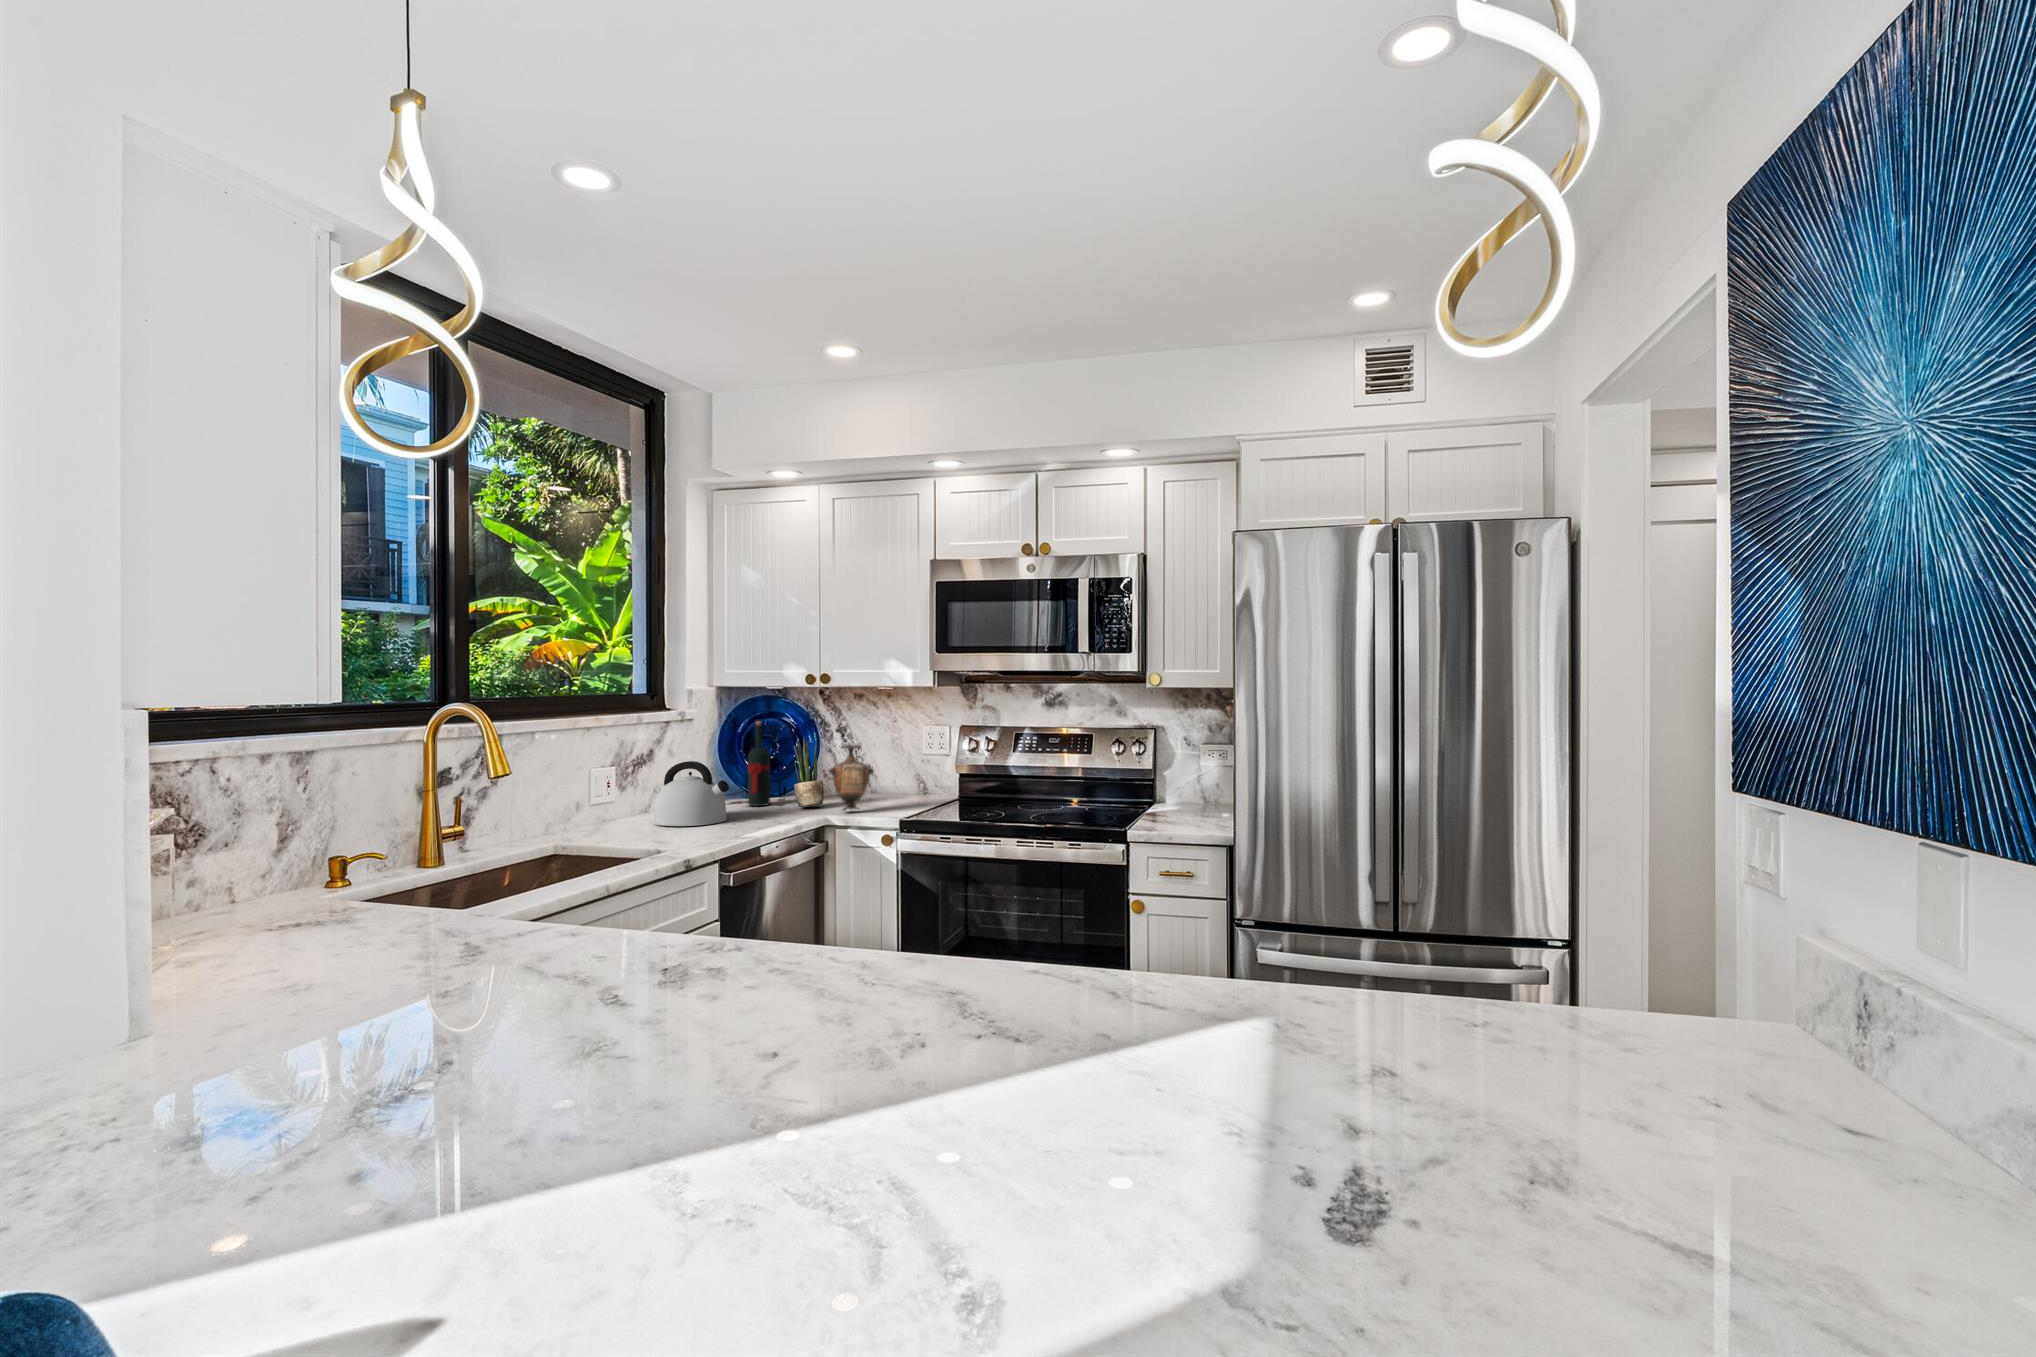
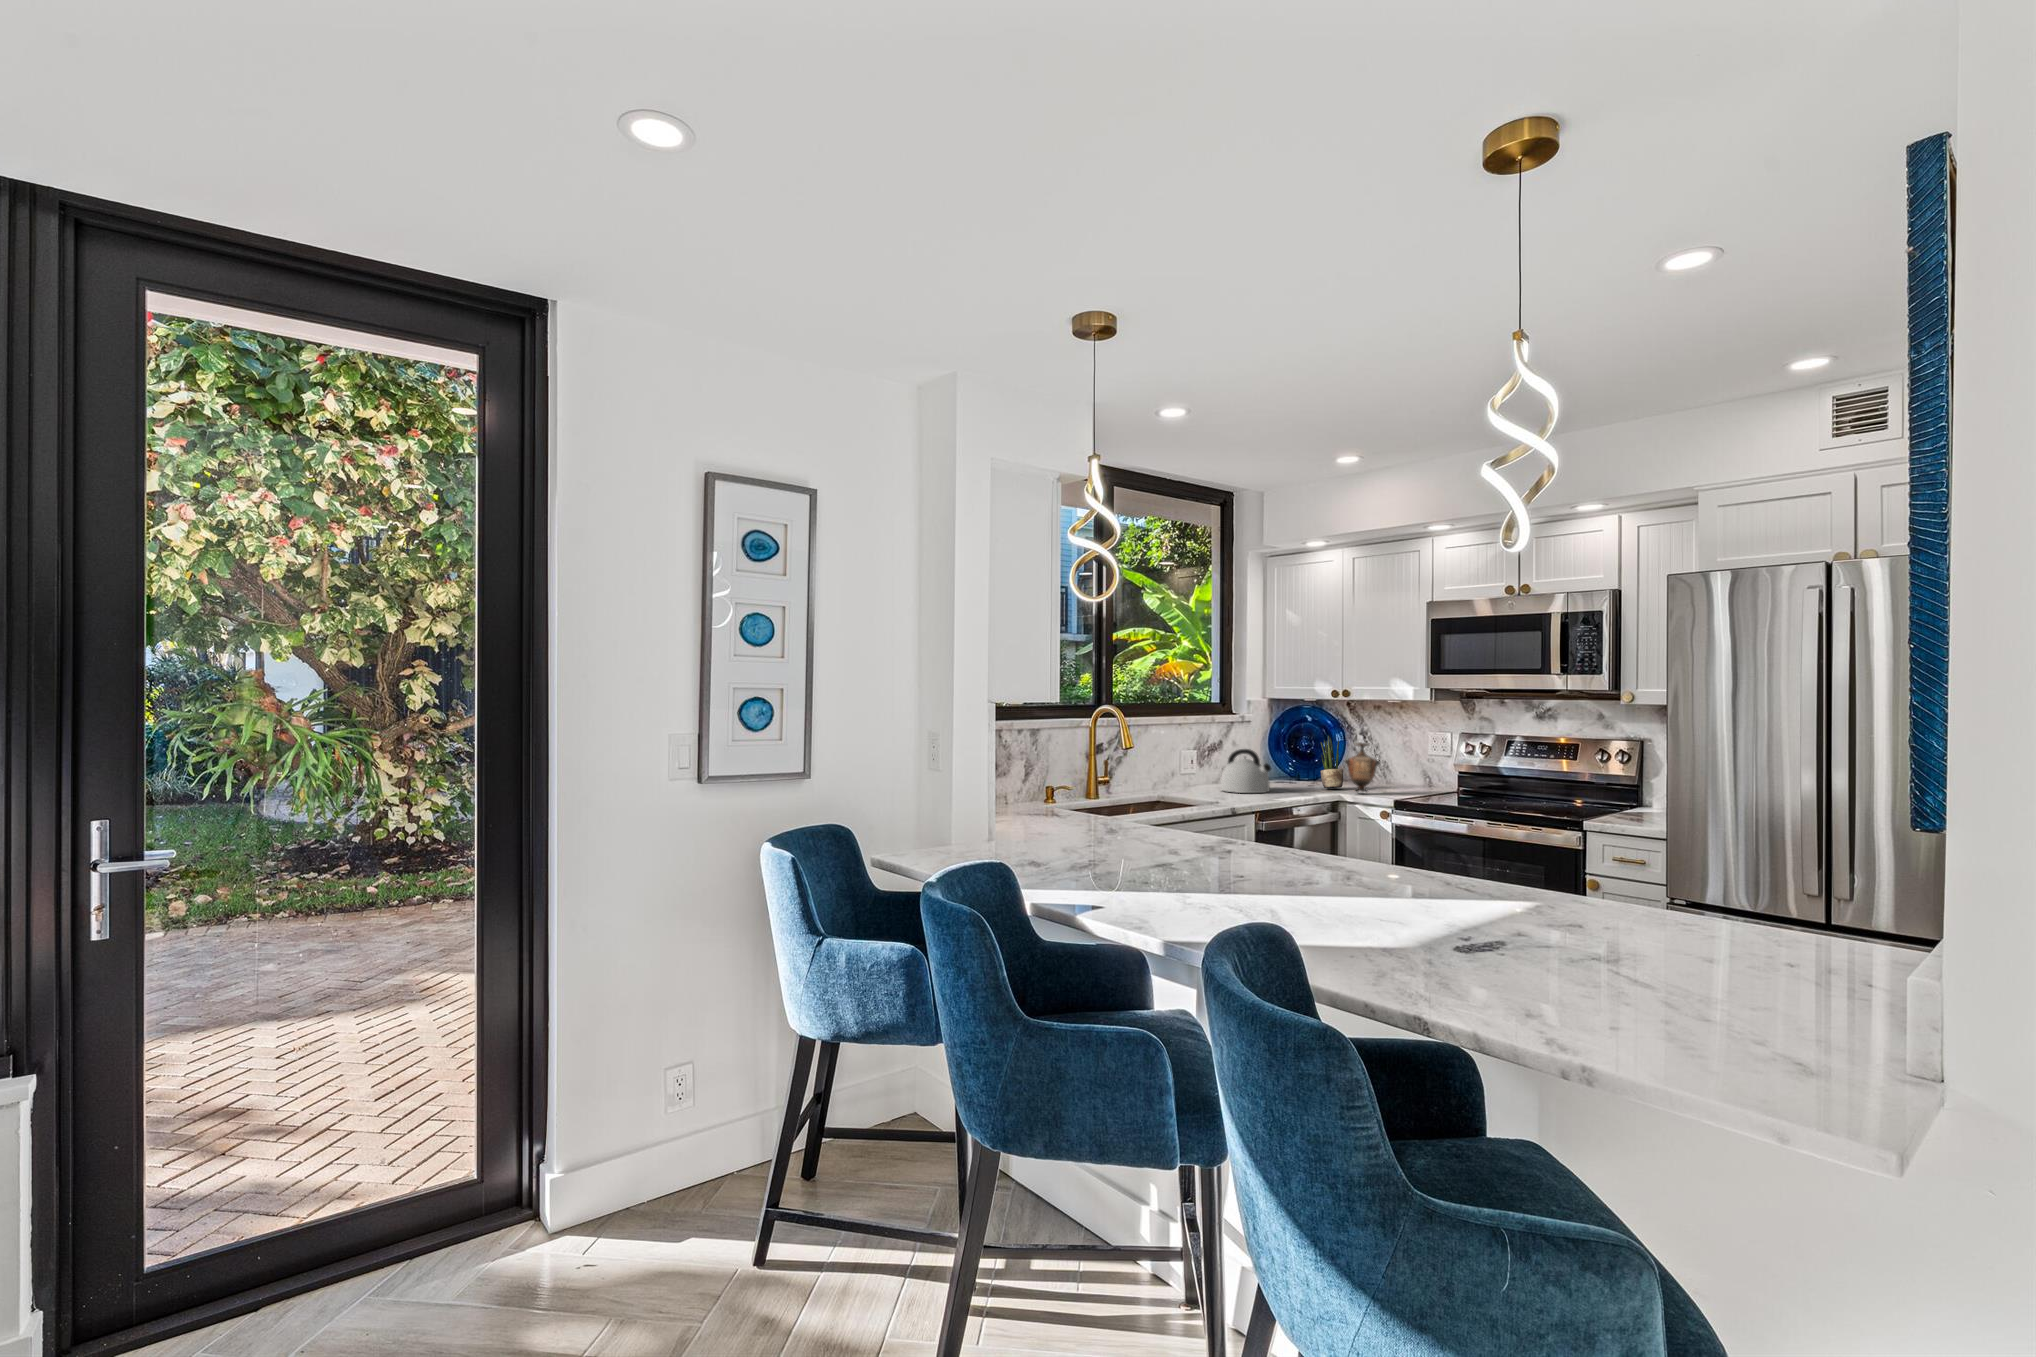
wine bottle: present [748,721,770,806] -> none [1288,723,1304,786]

